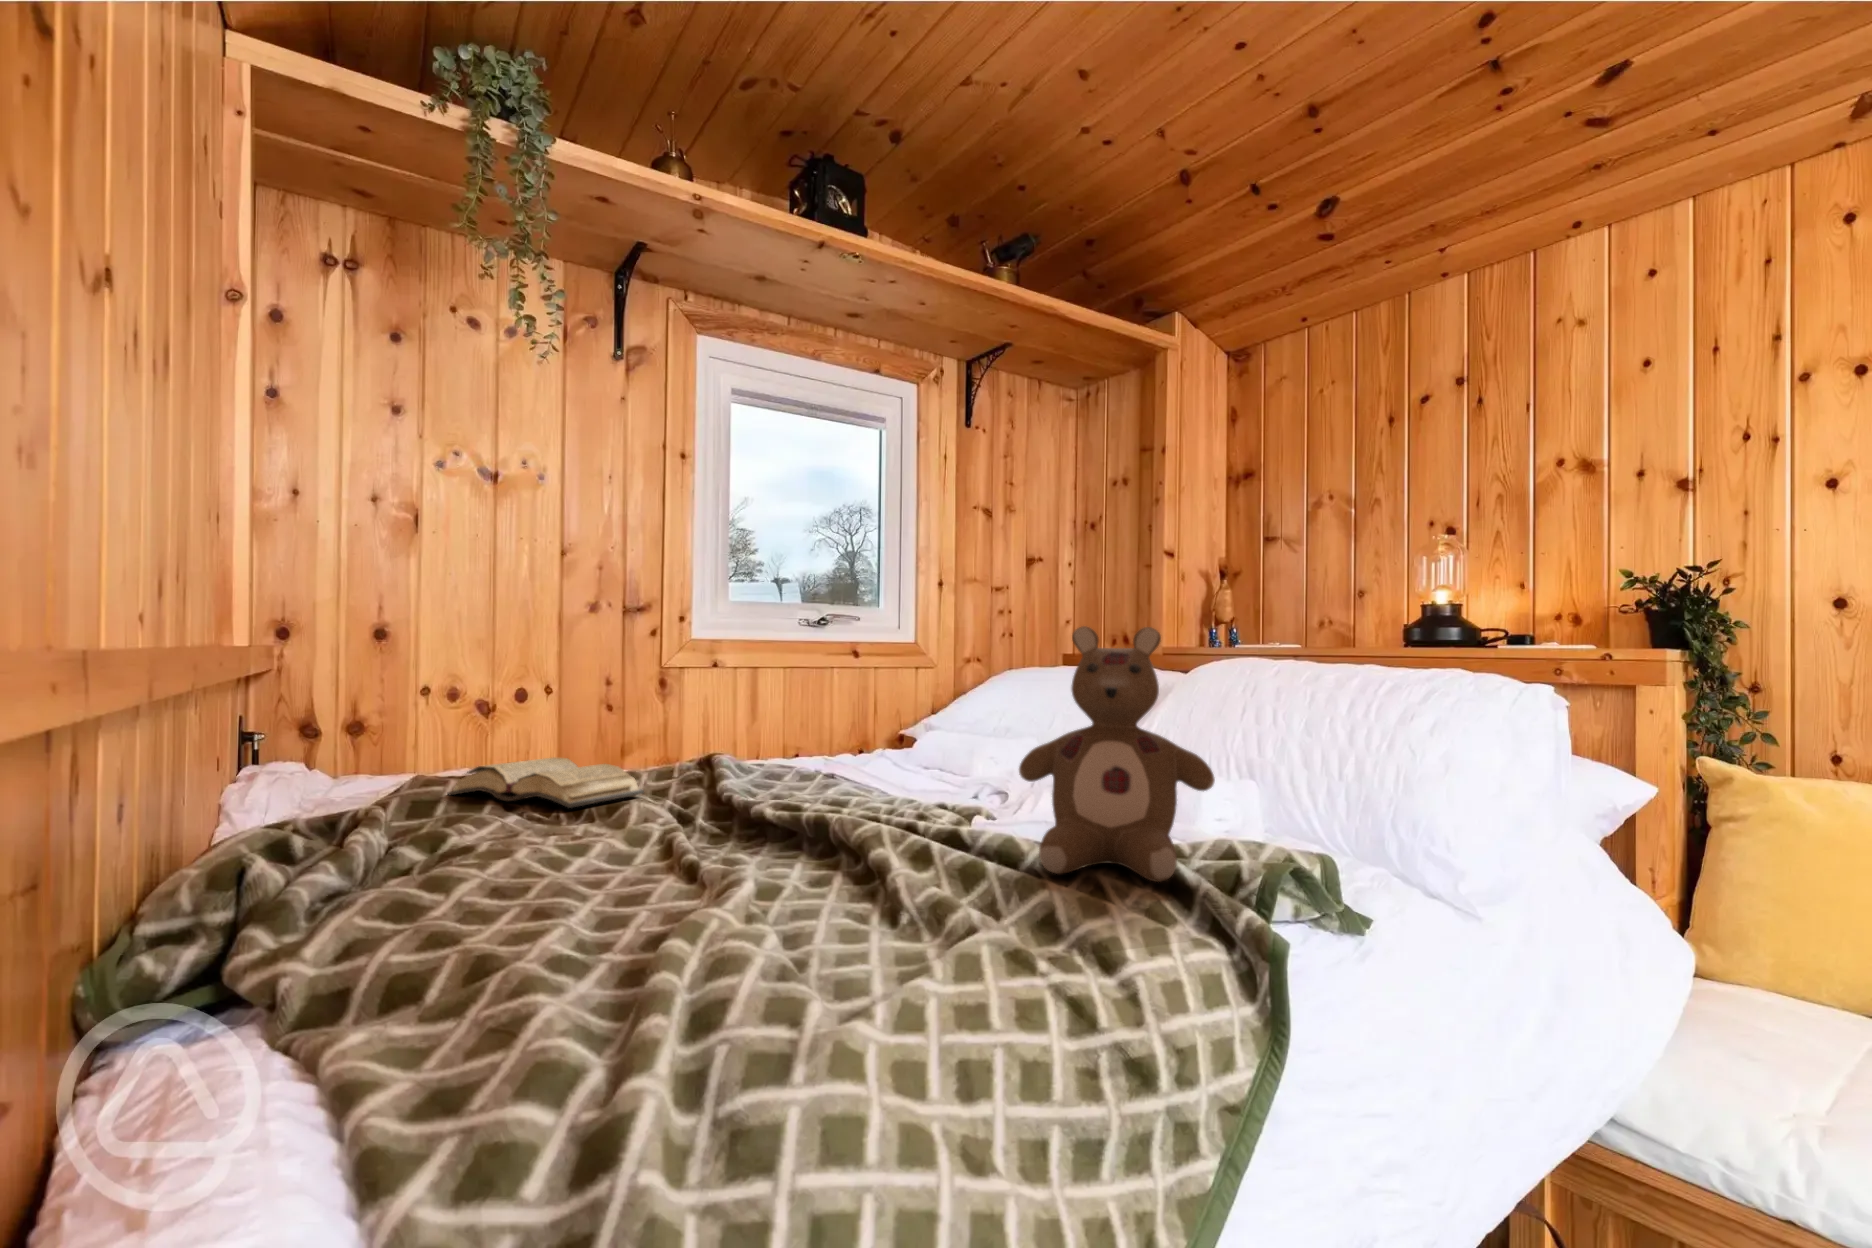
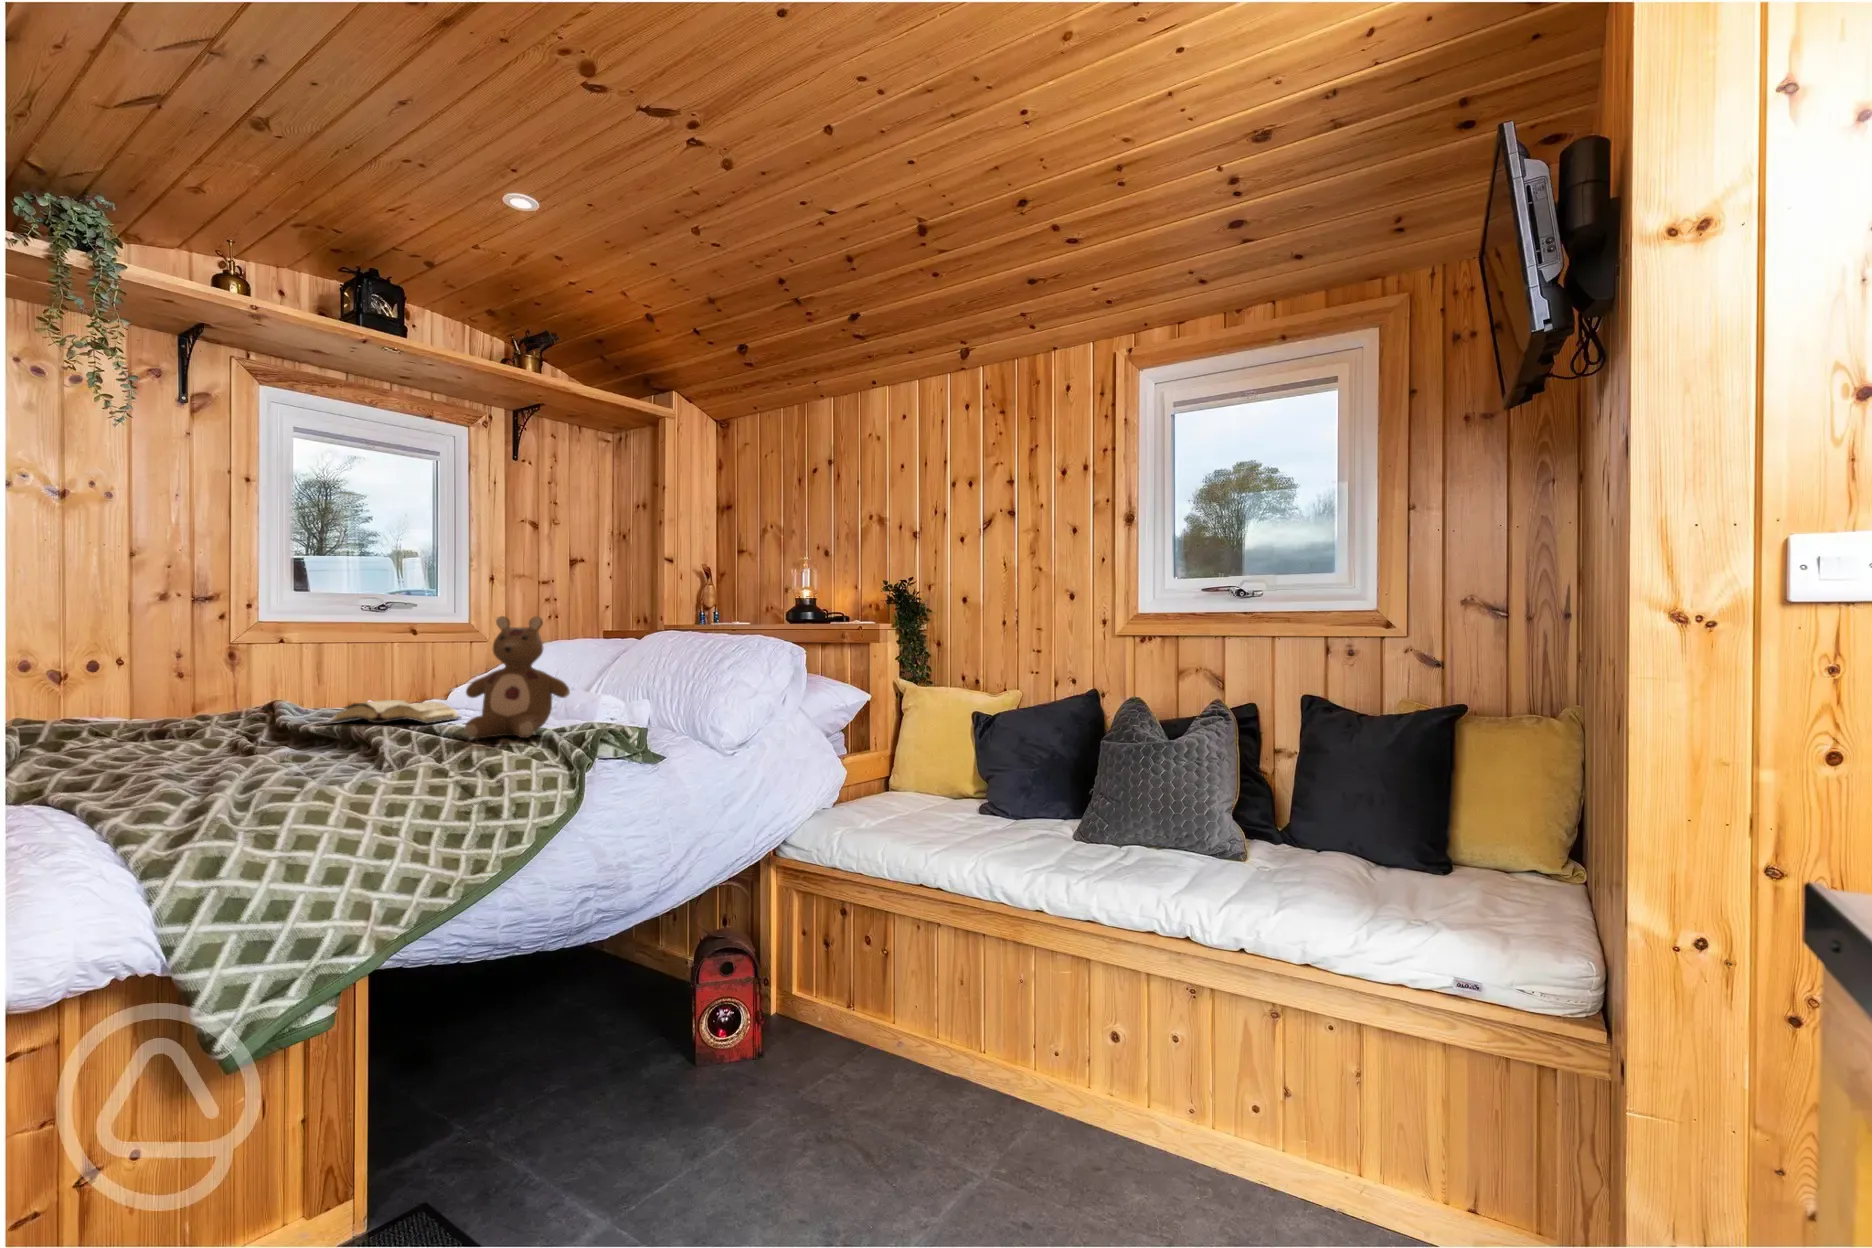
diary: present [447,757,644,808] -> present [330,700,461,723]

